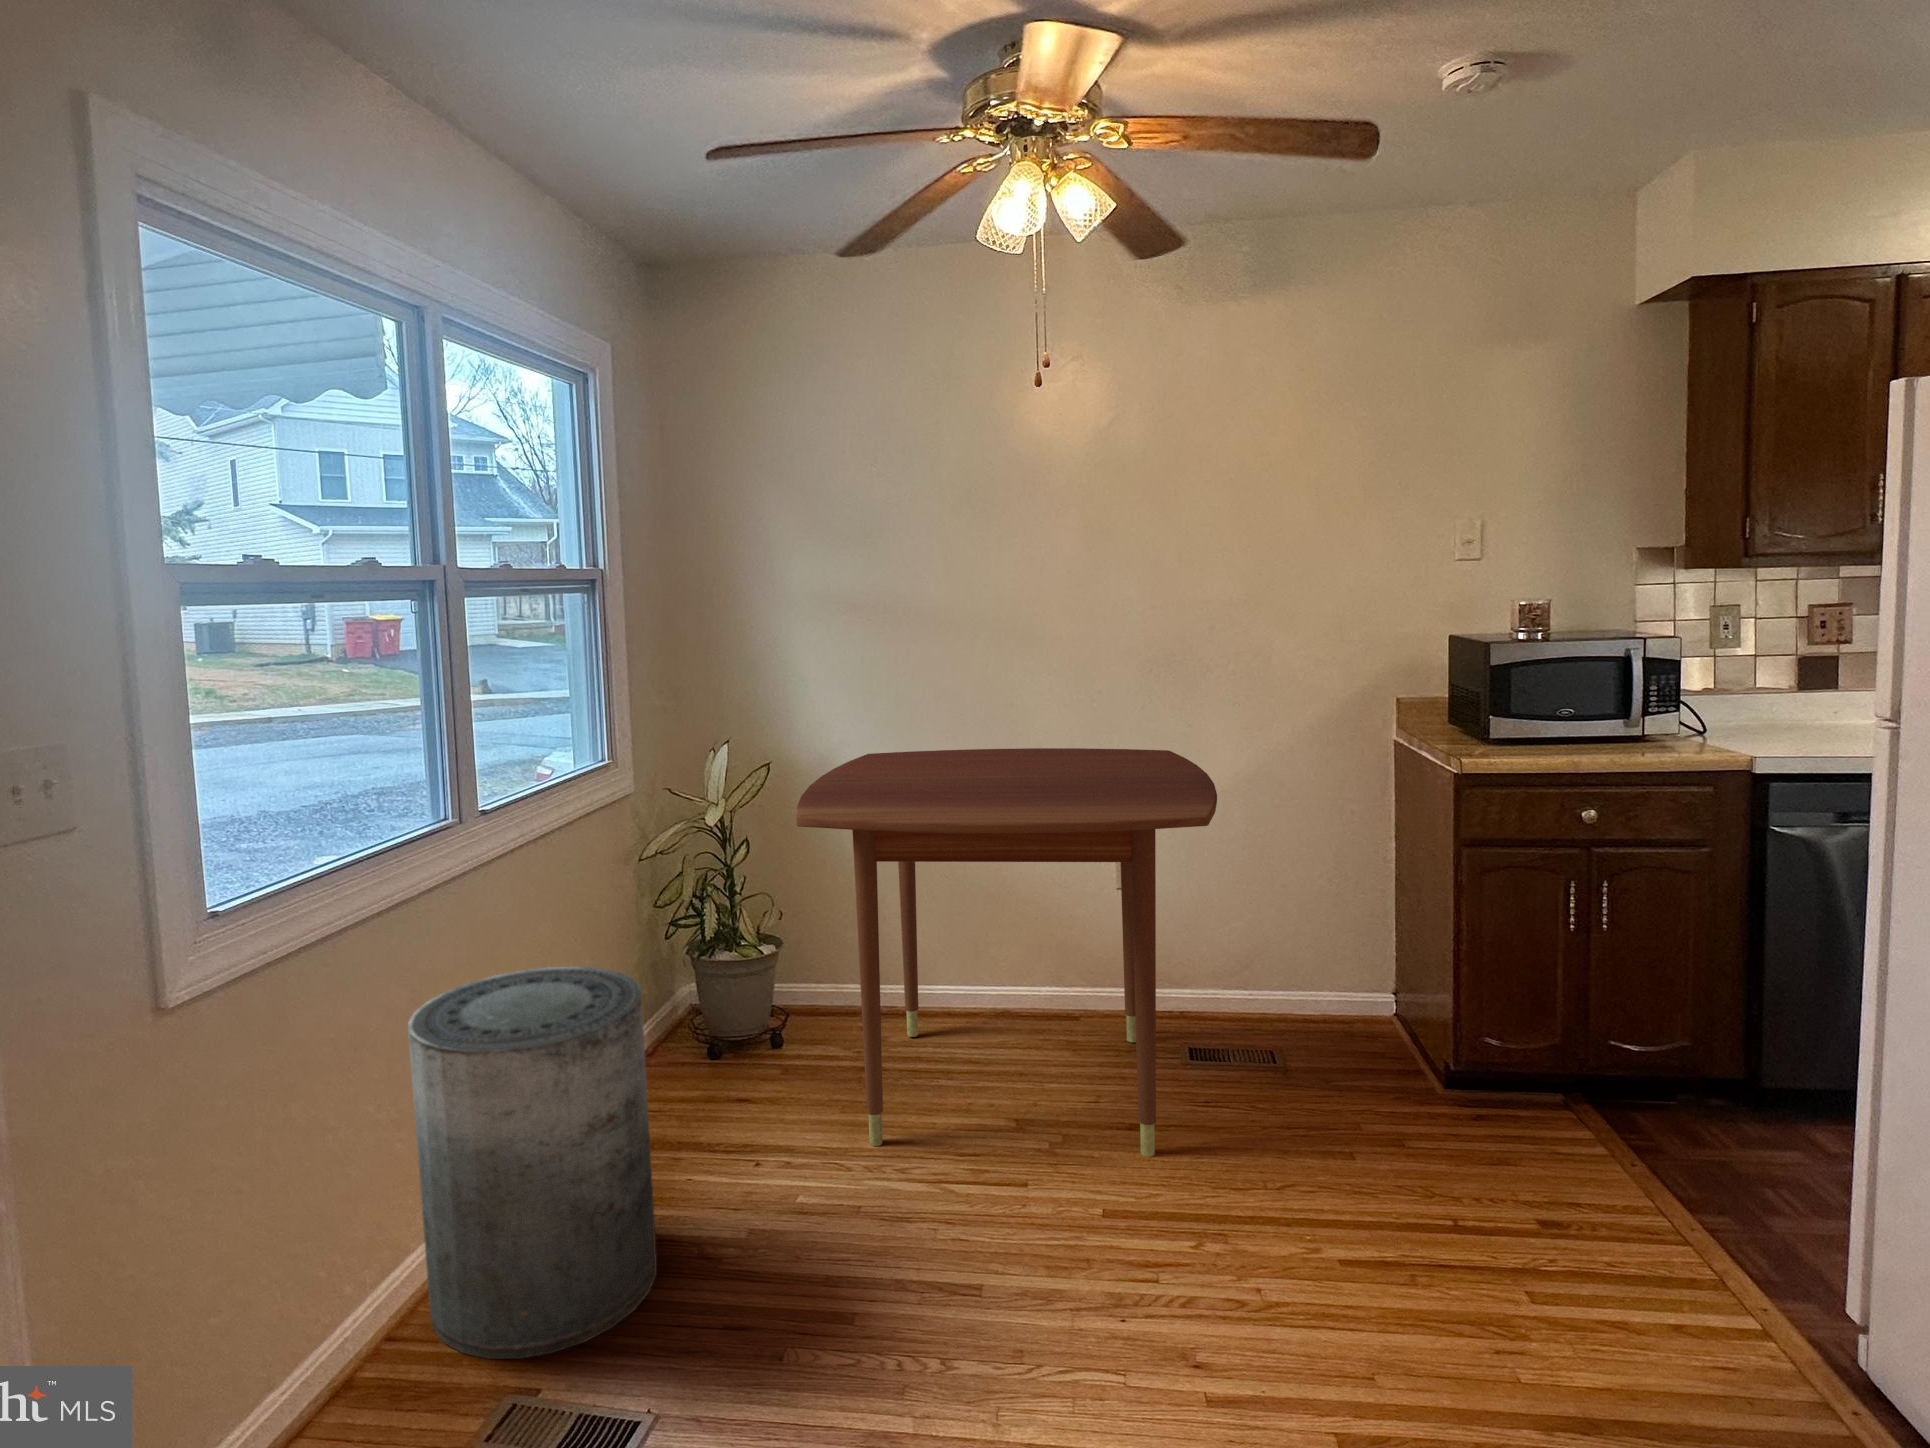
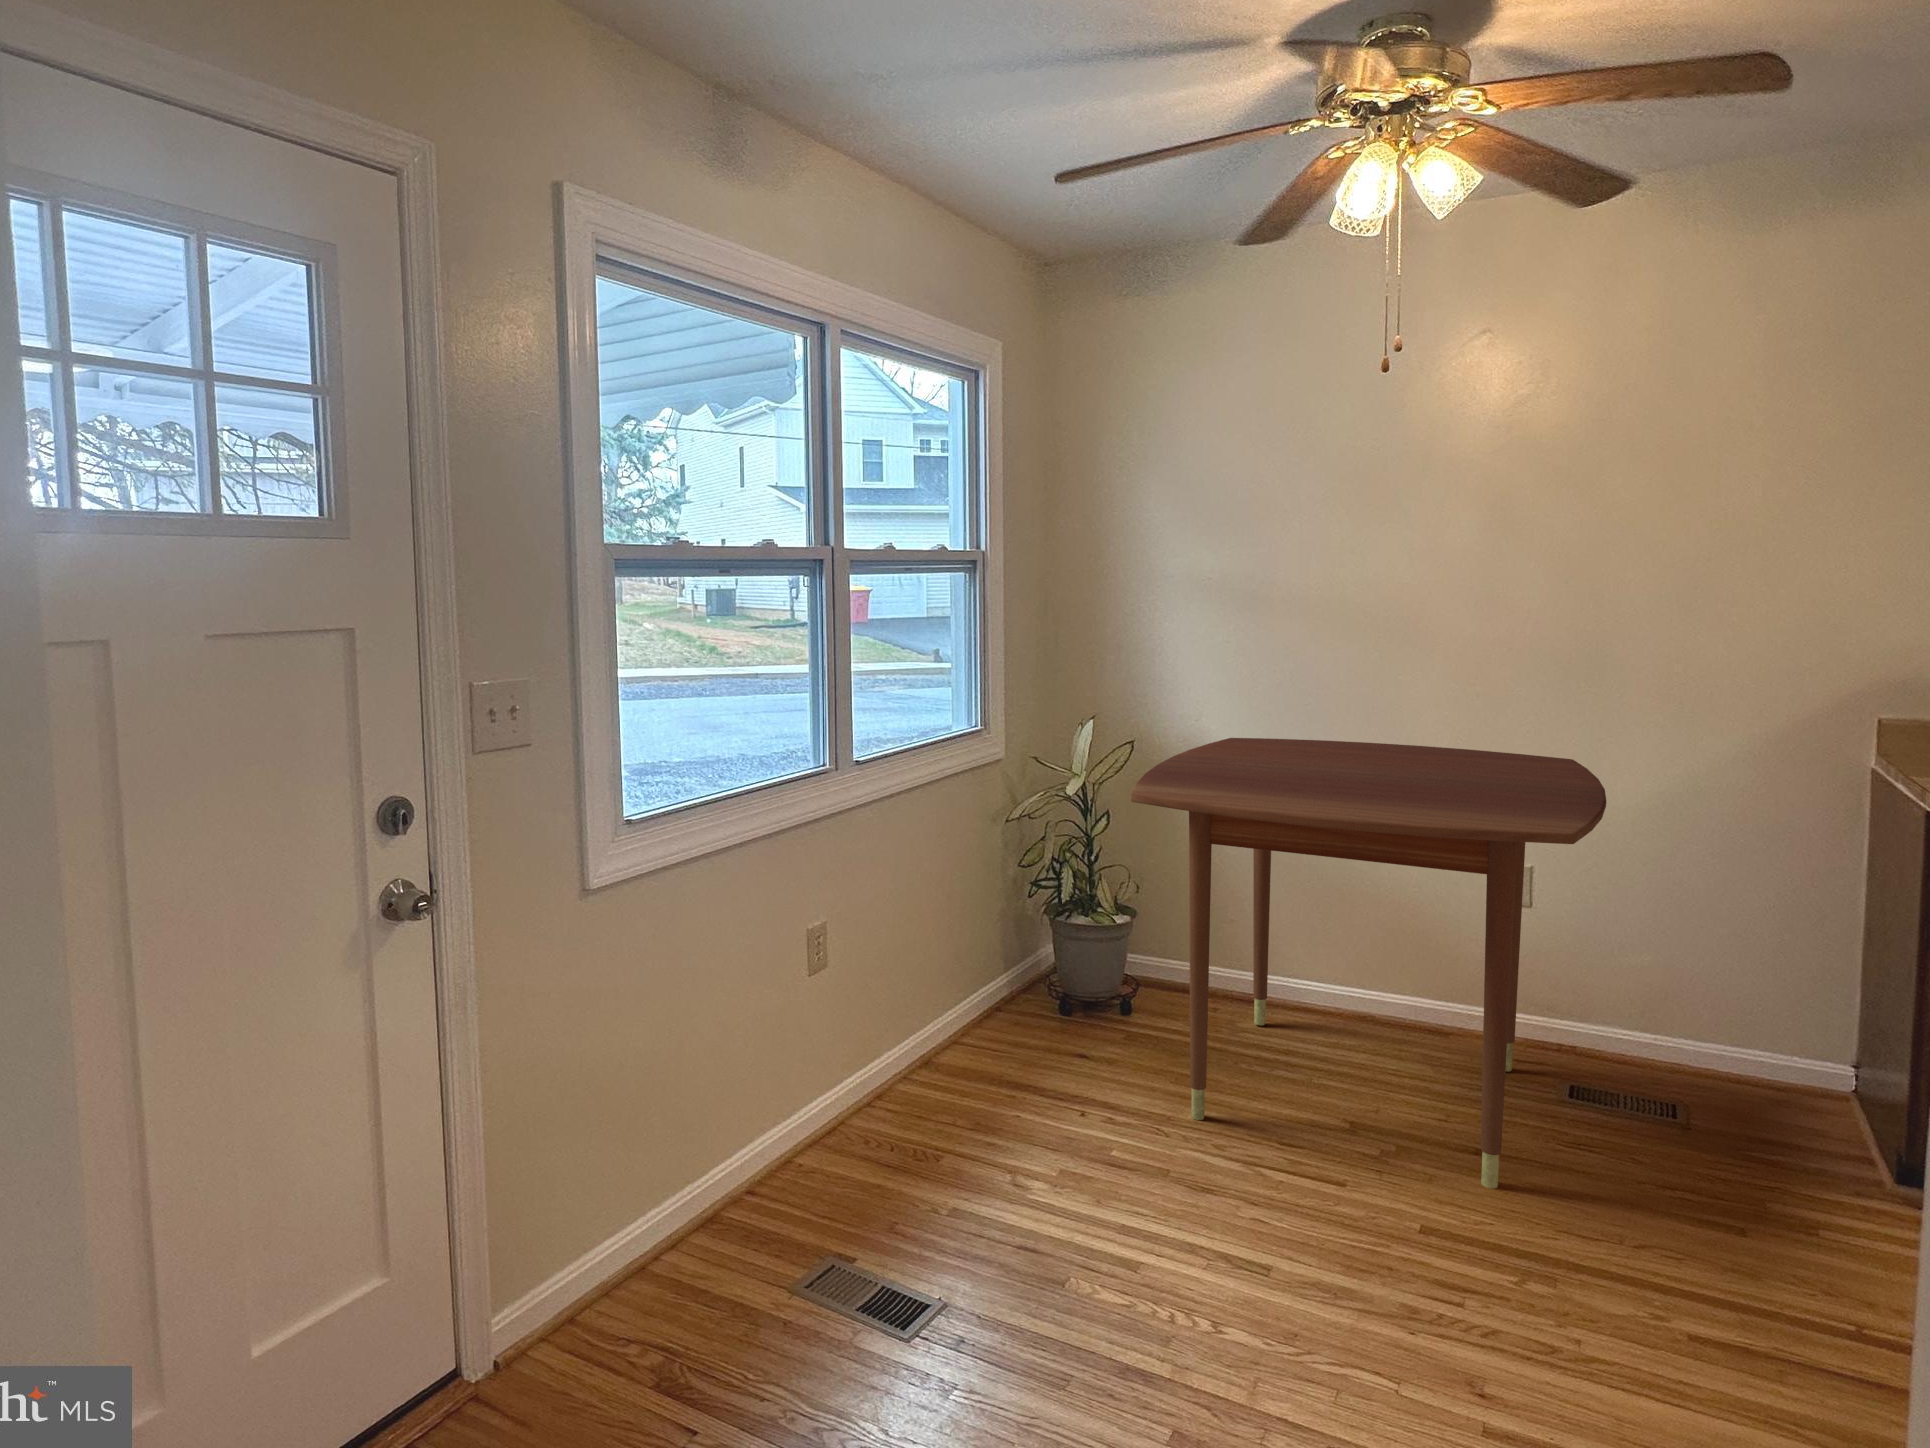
trash can: present [408,967,657,1359] -> none [779,903,974,1230]

